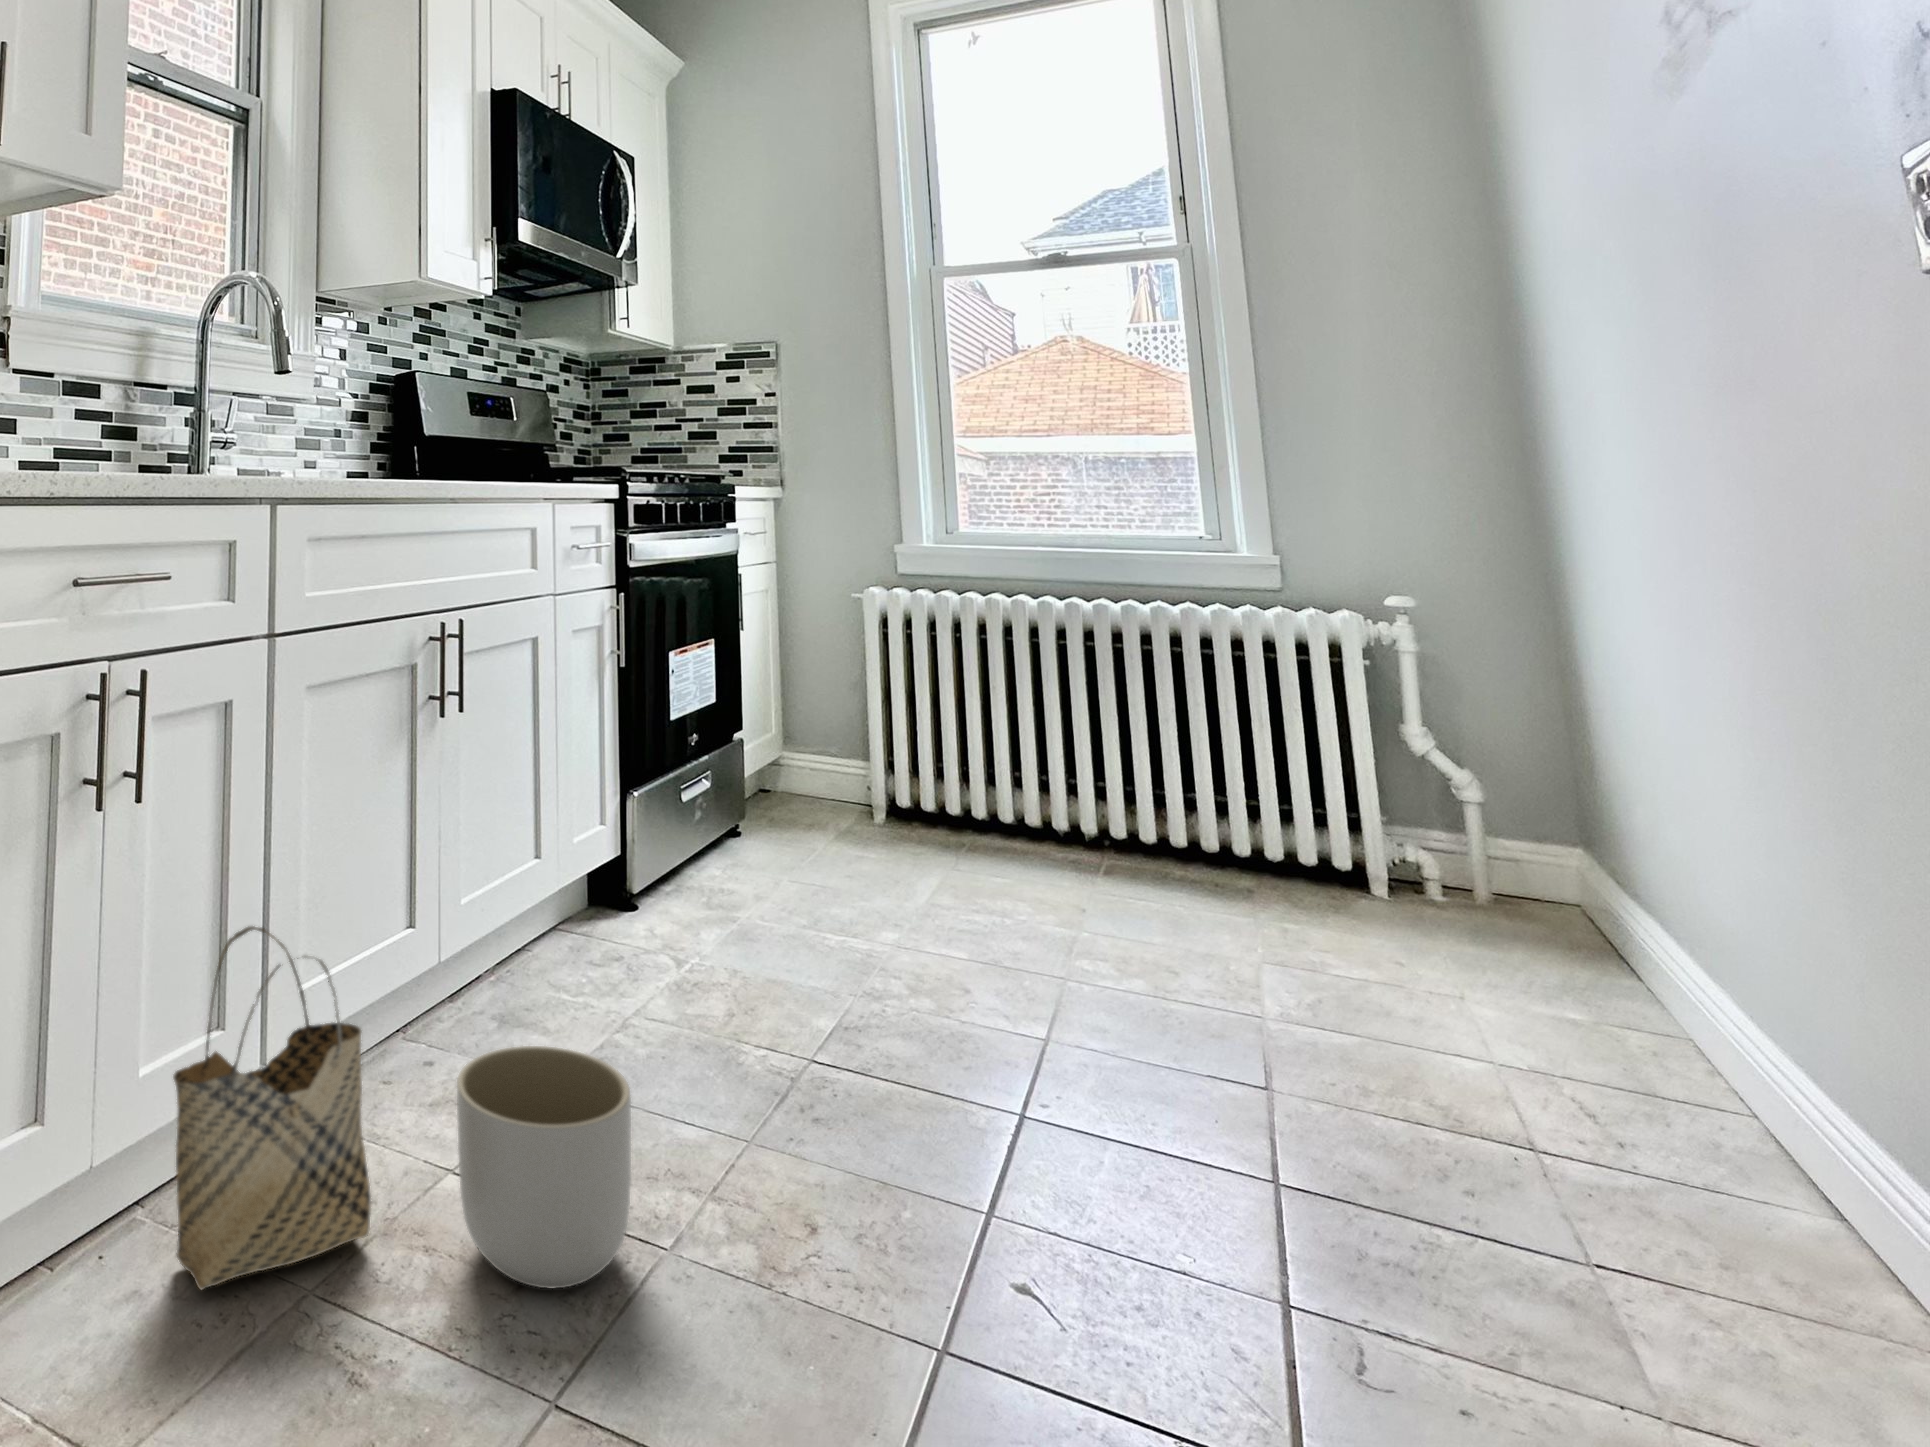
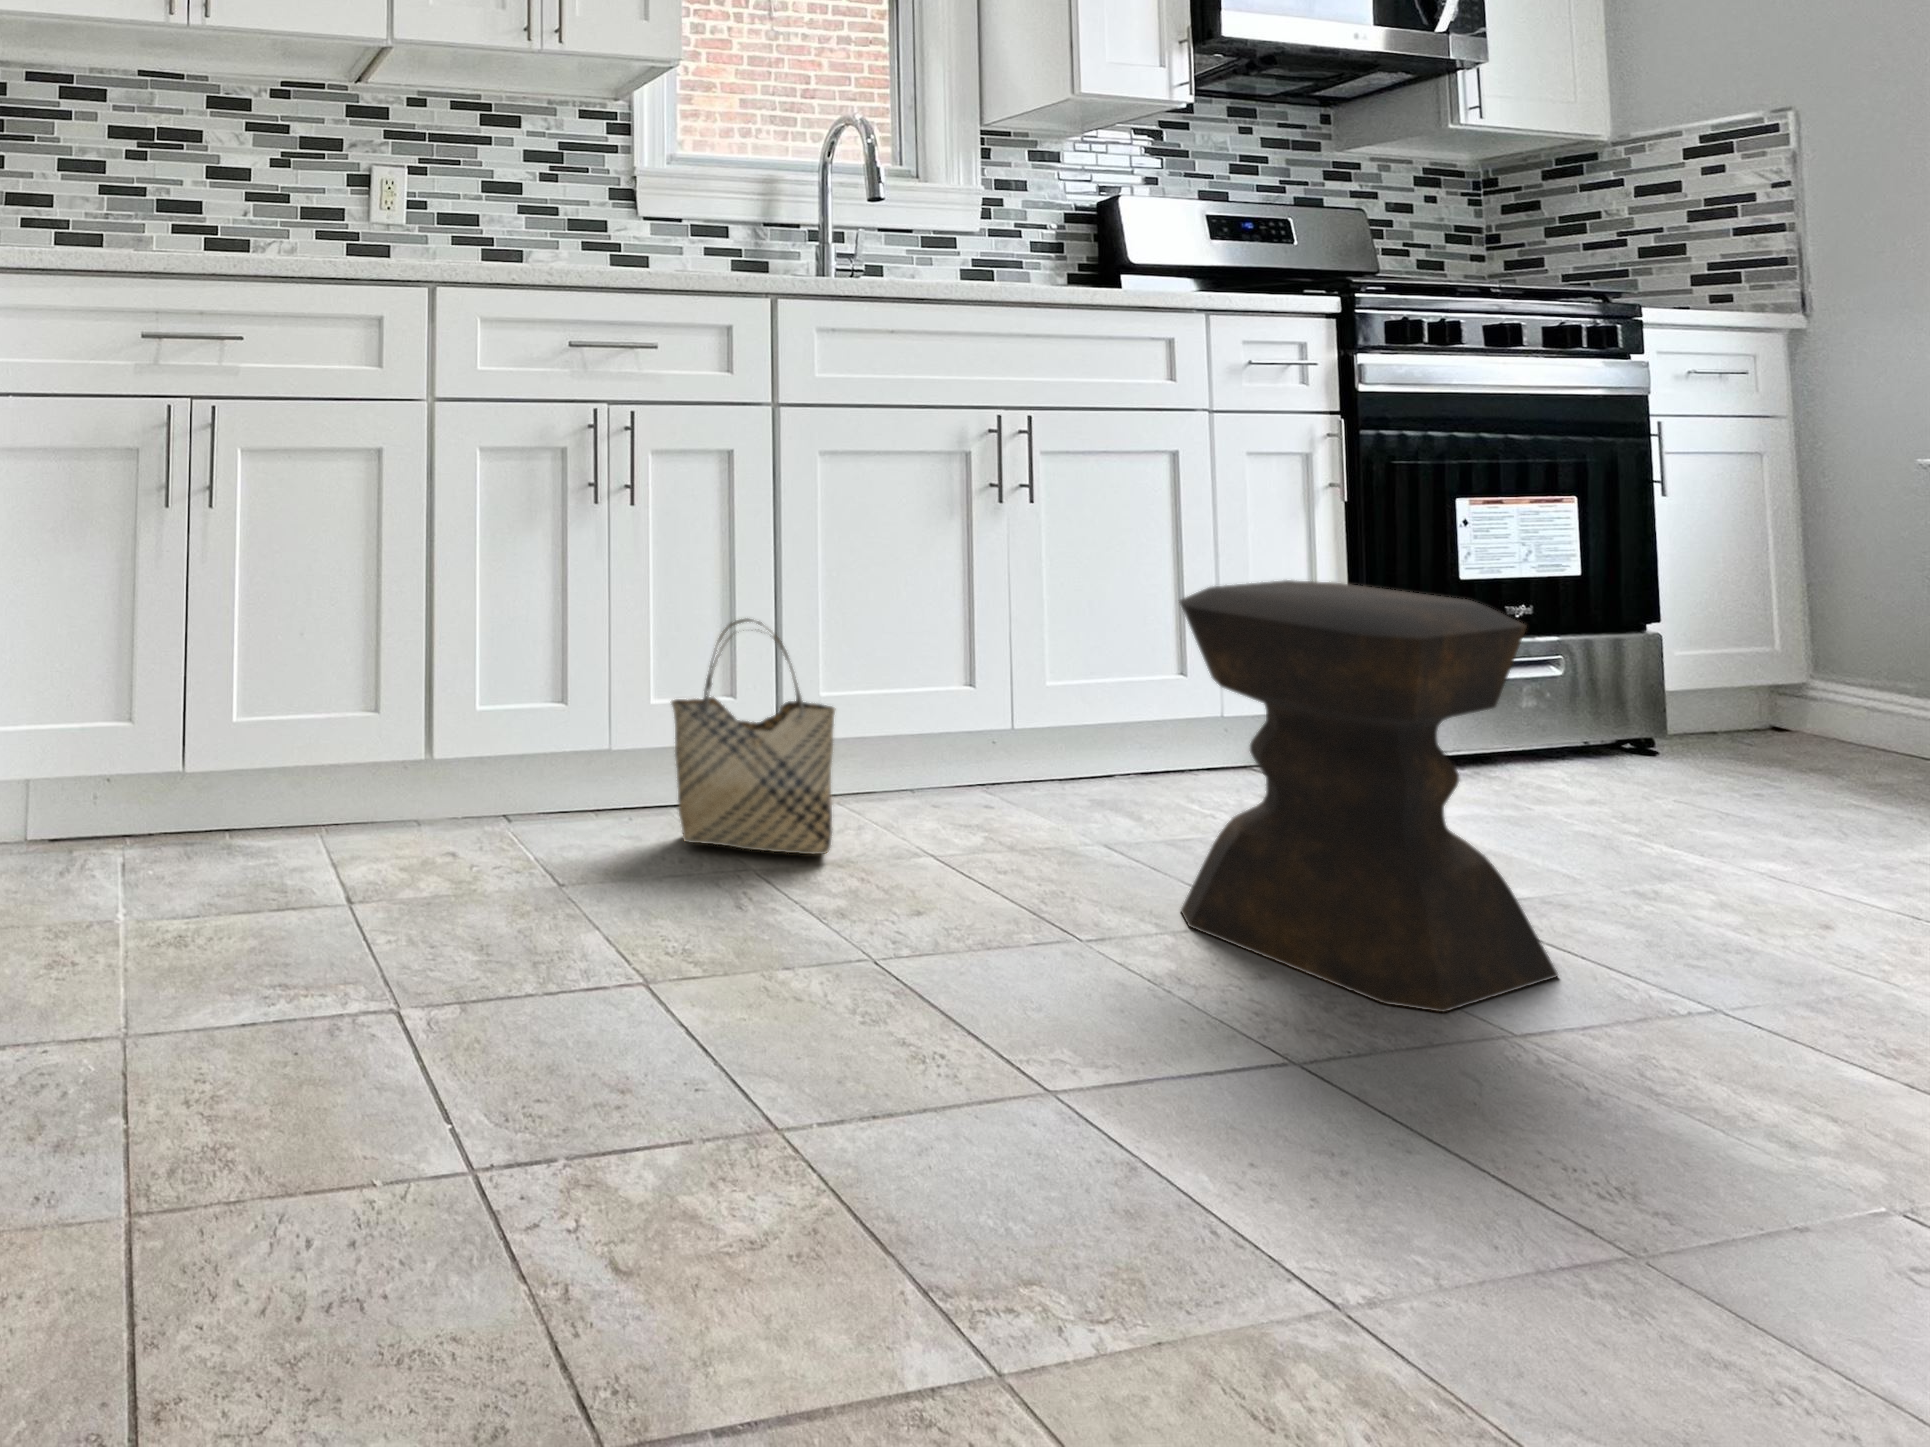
stool: none [695,784,965,1240] -> present [1180,580,1558,1012]
planter: present [457,1046,631,1288] -> none [883,747,1043,920]

